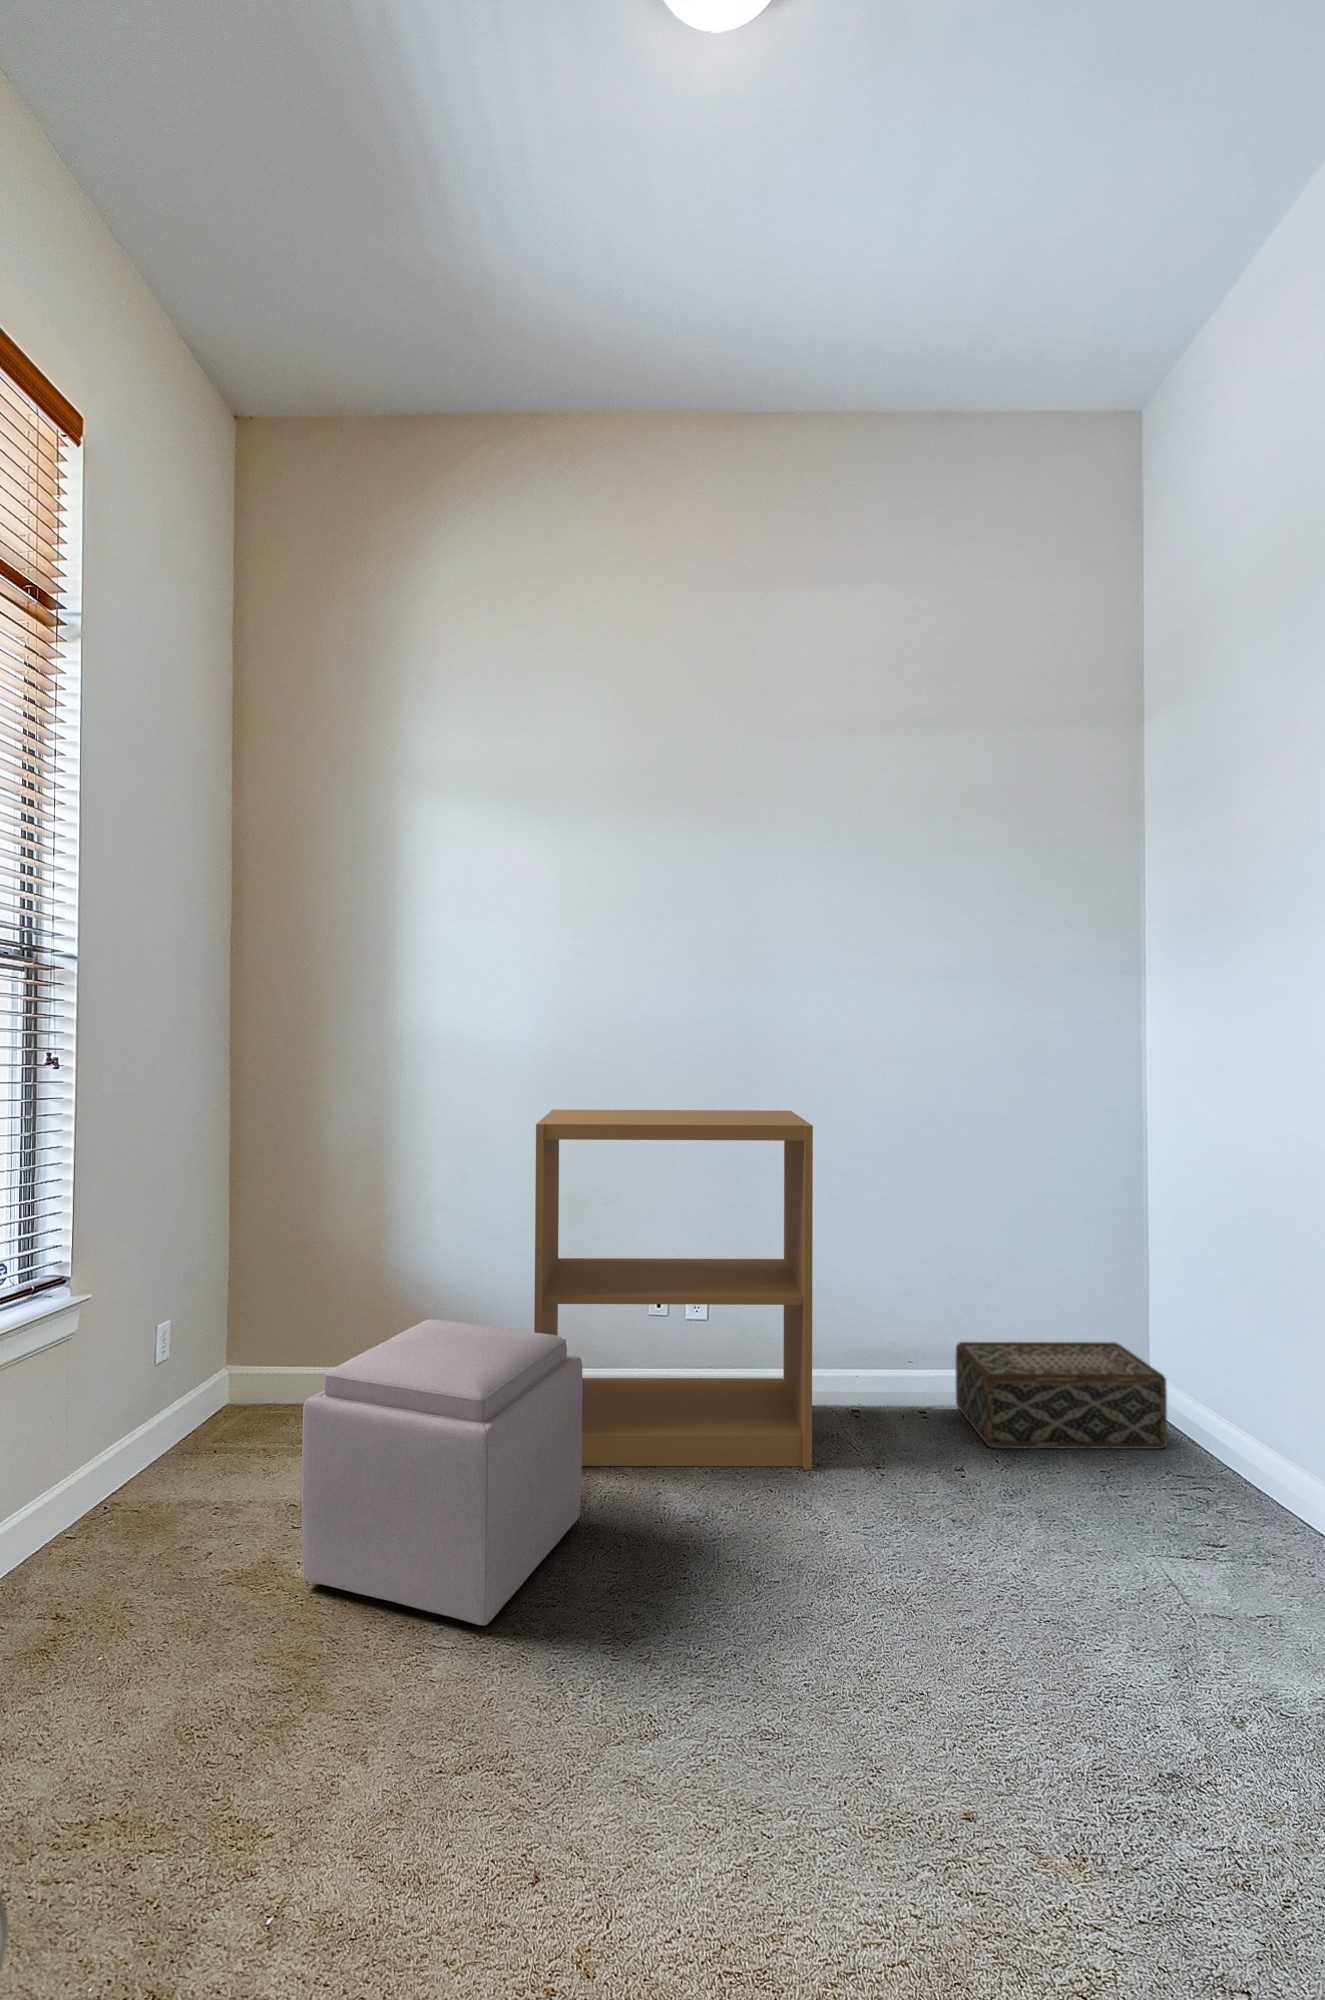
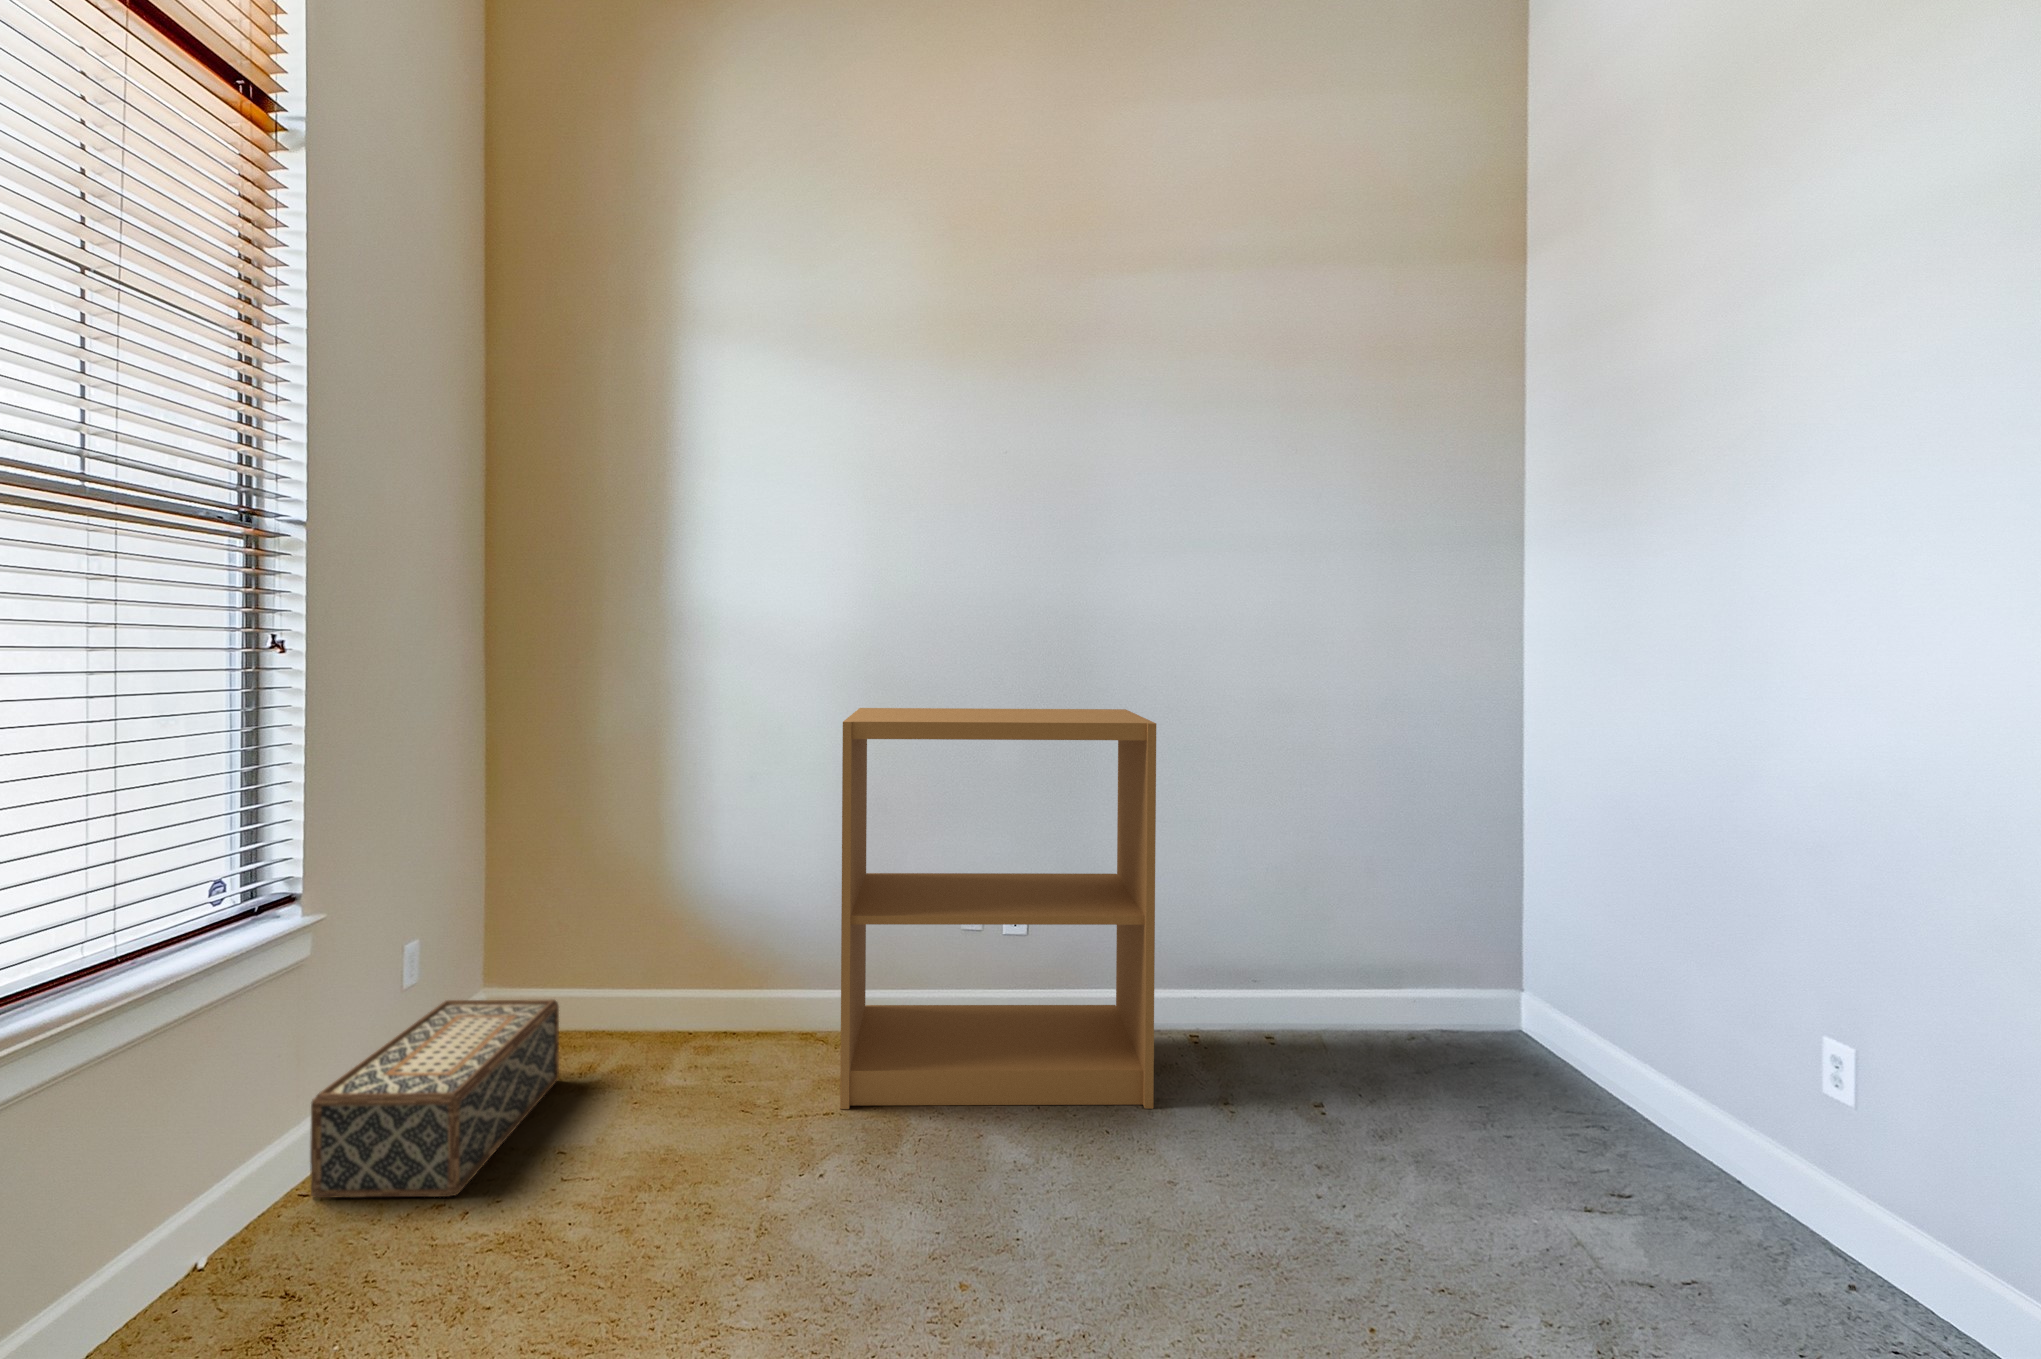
ottoman: present [302,1319,583,1625] -> none [574,943,898,1301]
woven basket: present [956,1342,1167,1449] -> present [310,999,559,1198]

